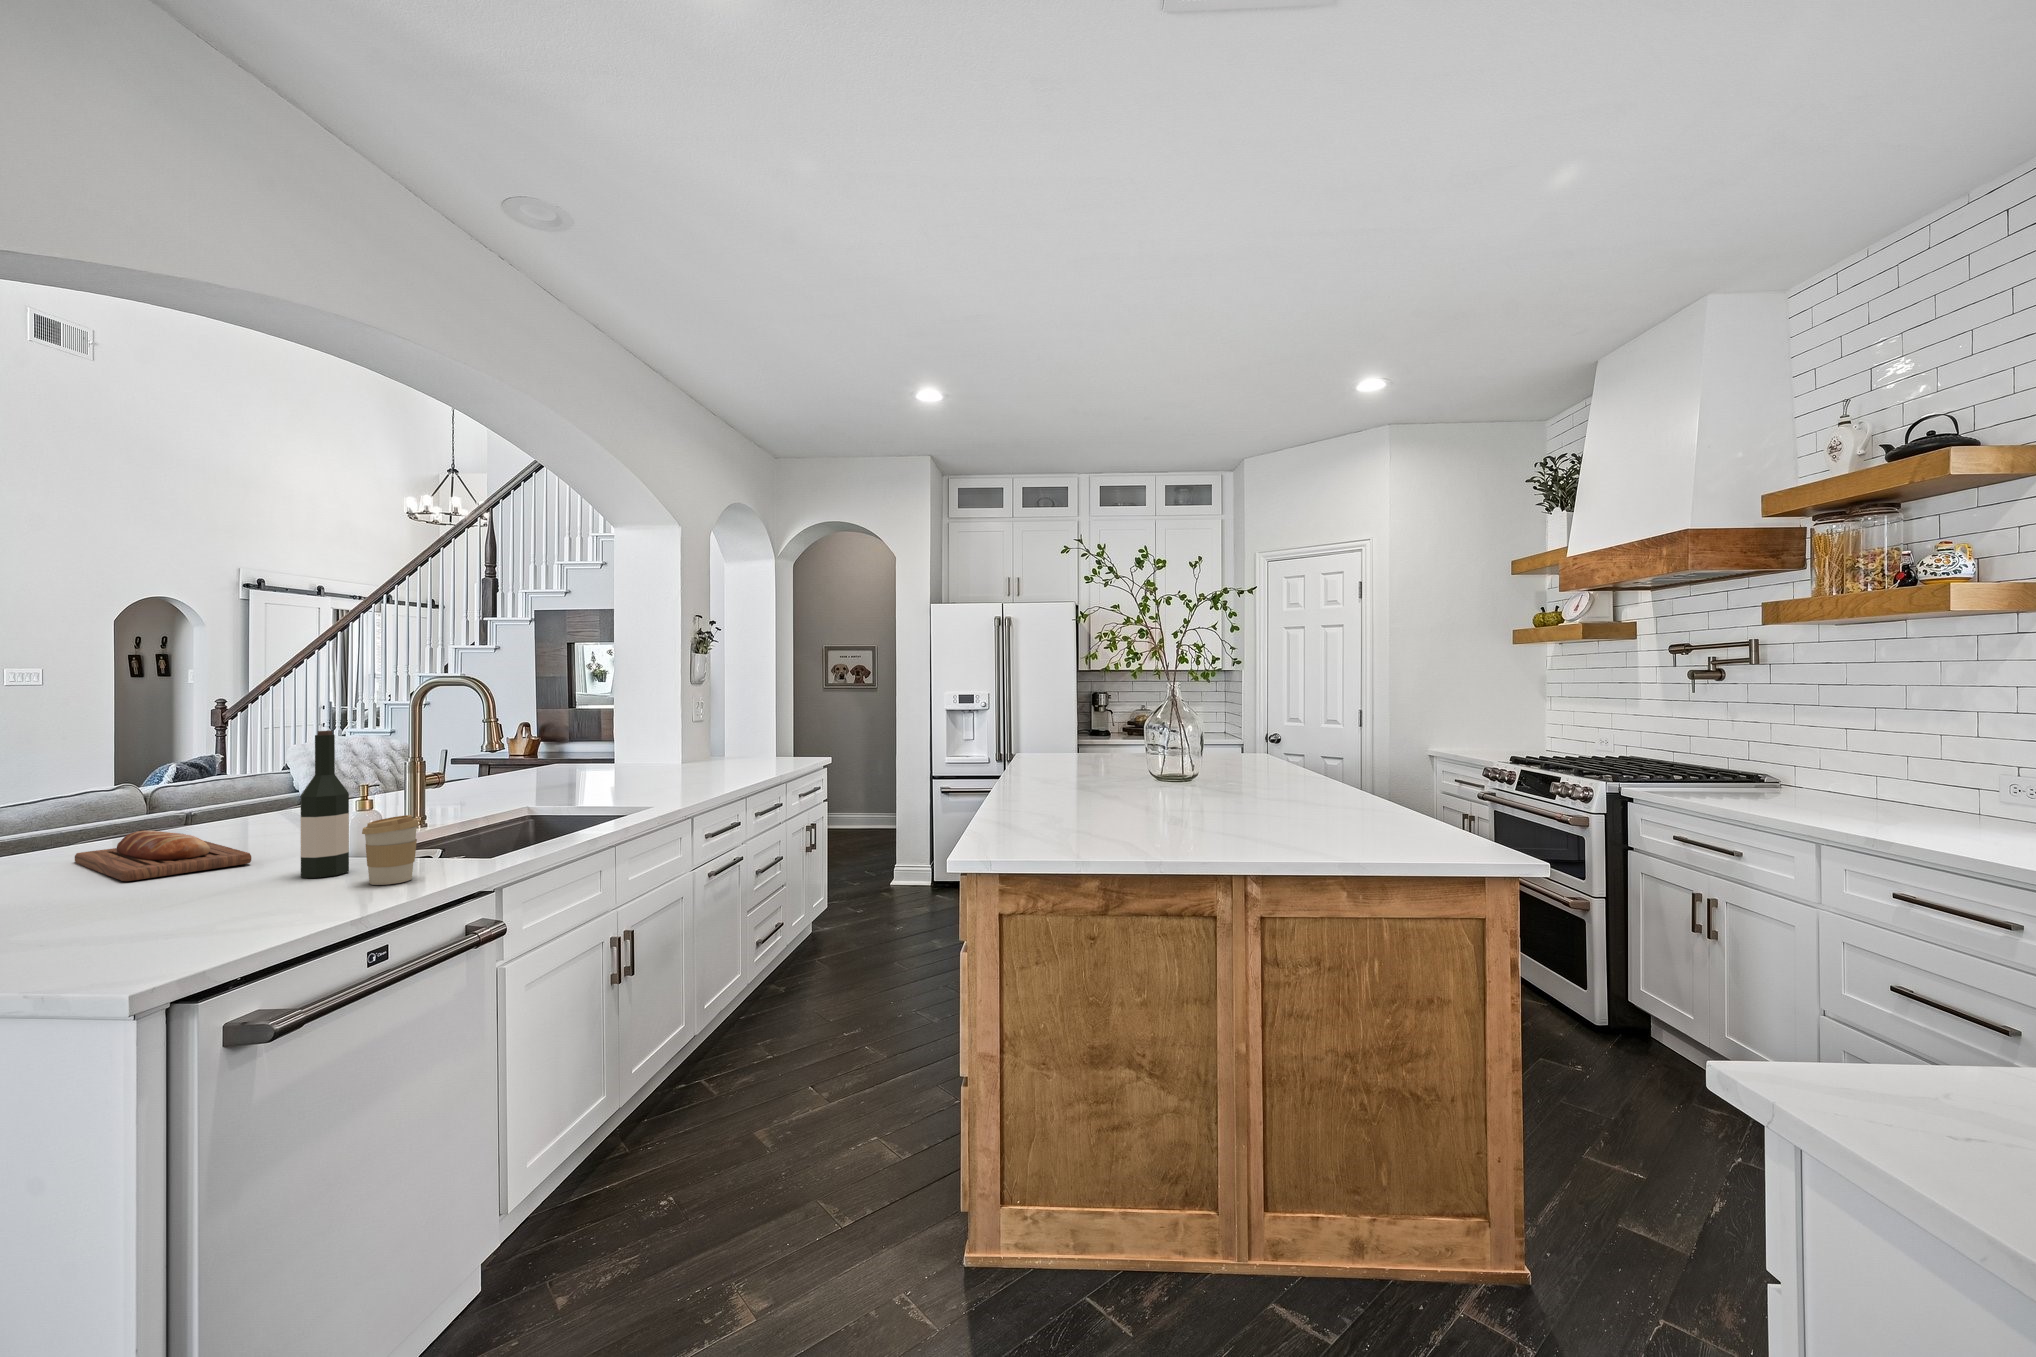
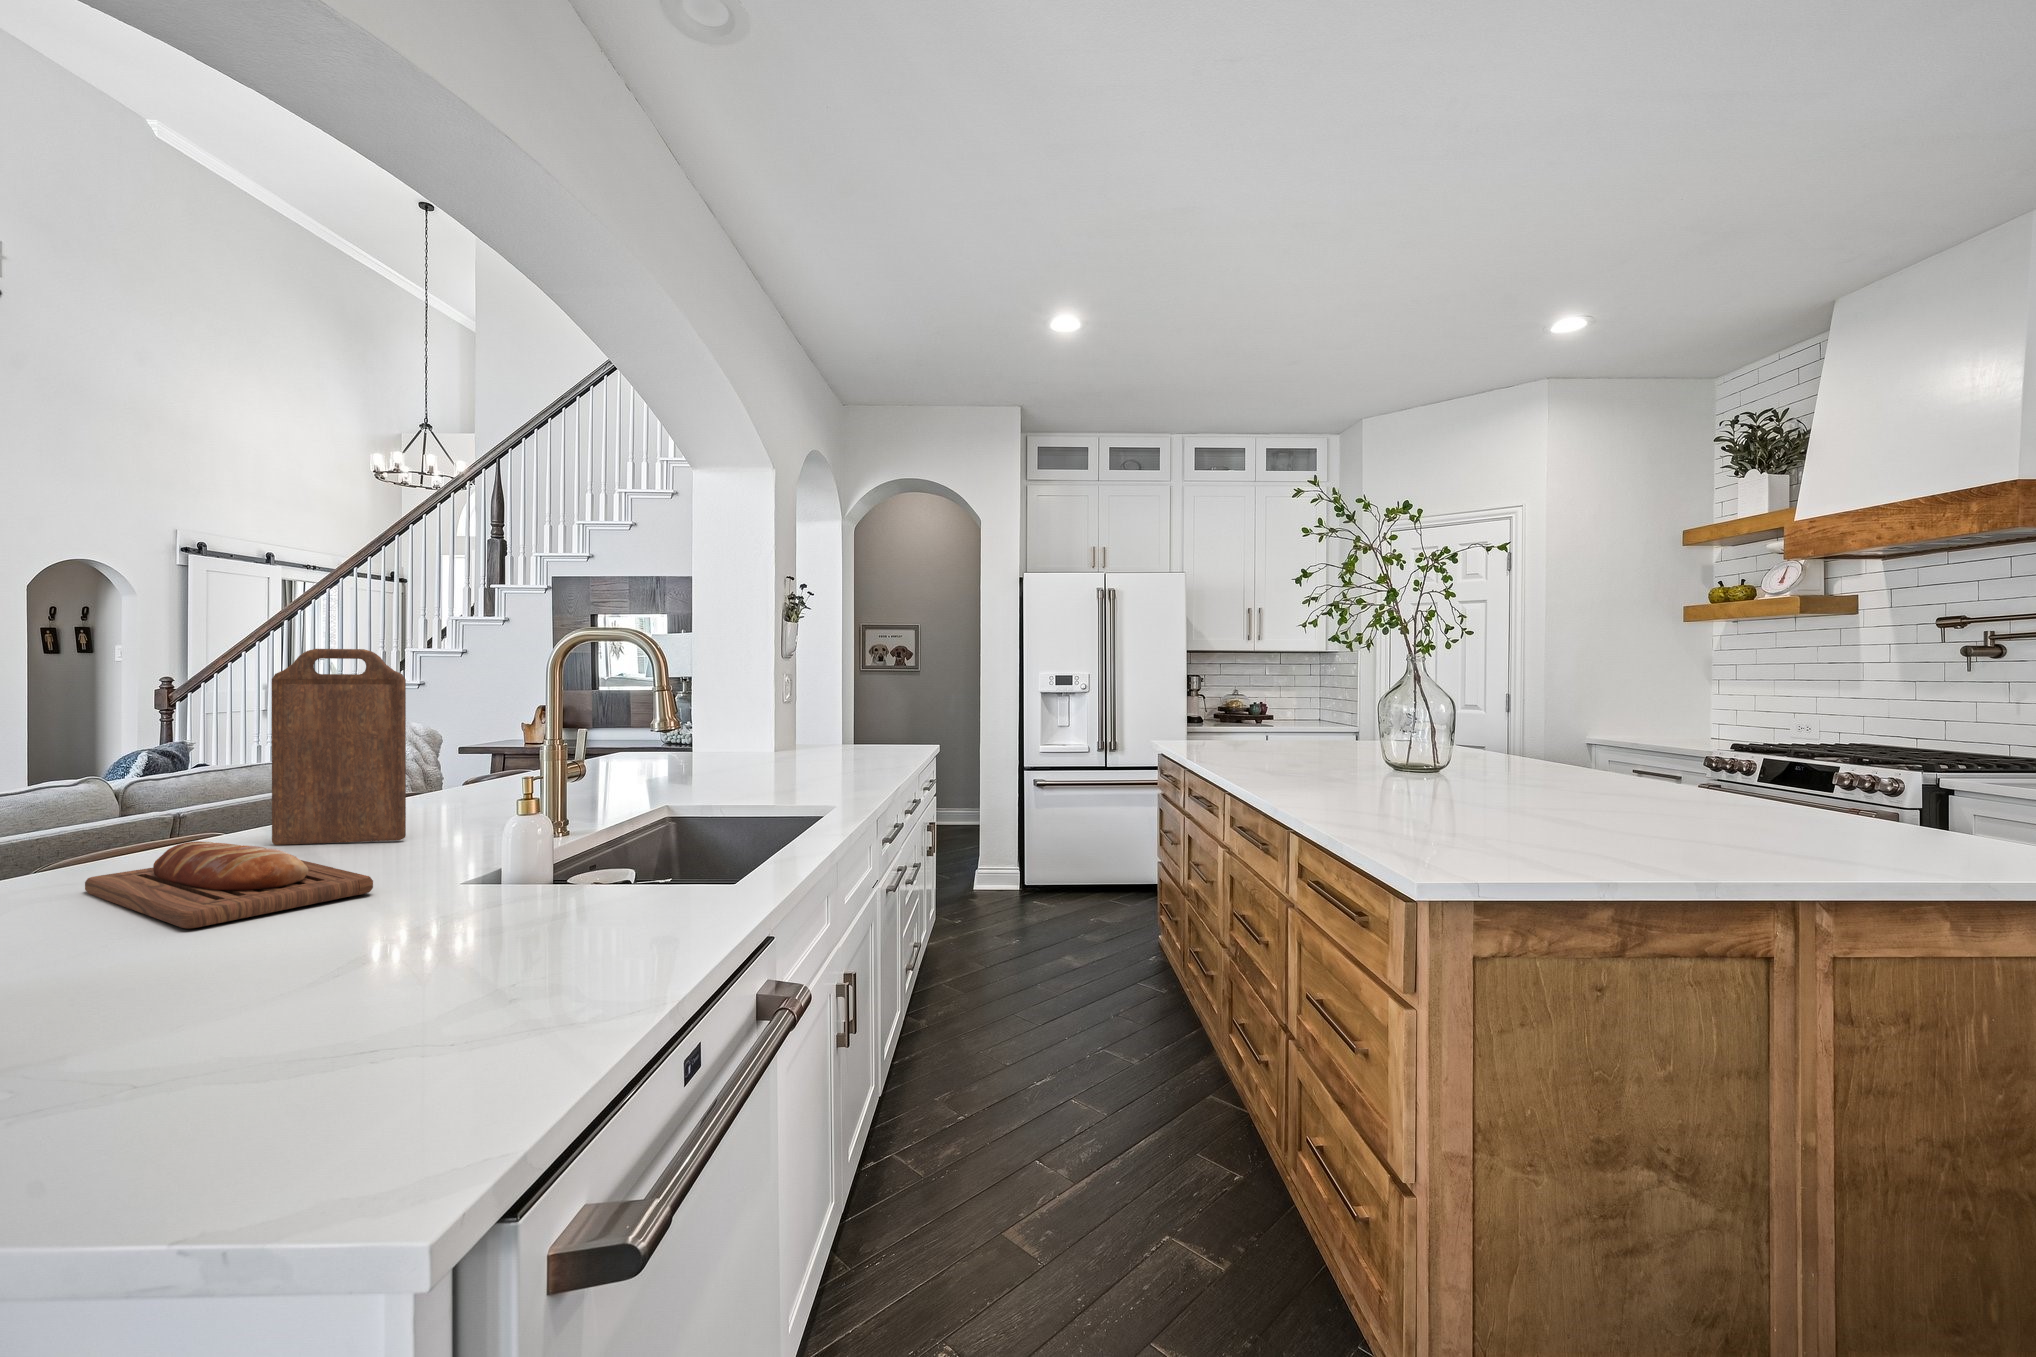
cutting board: none [210,699,303,836] -> present [272,649,406,845]
wine bottle: present [301,731,349,878] -> none [468,688,540,918]
coffee cup: present [362,815,419,885] -> none [583,819,663,931]

